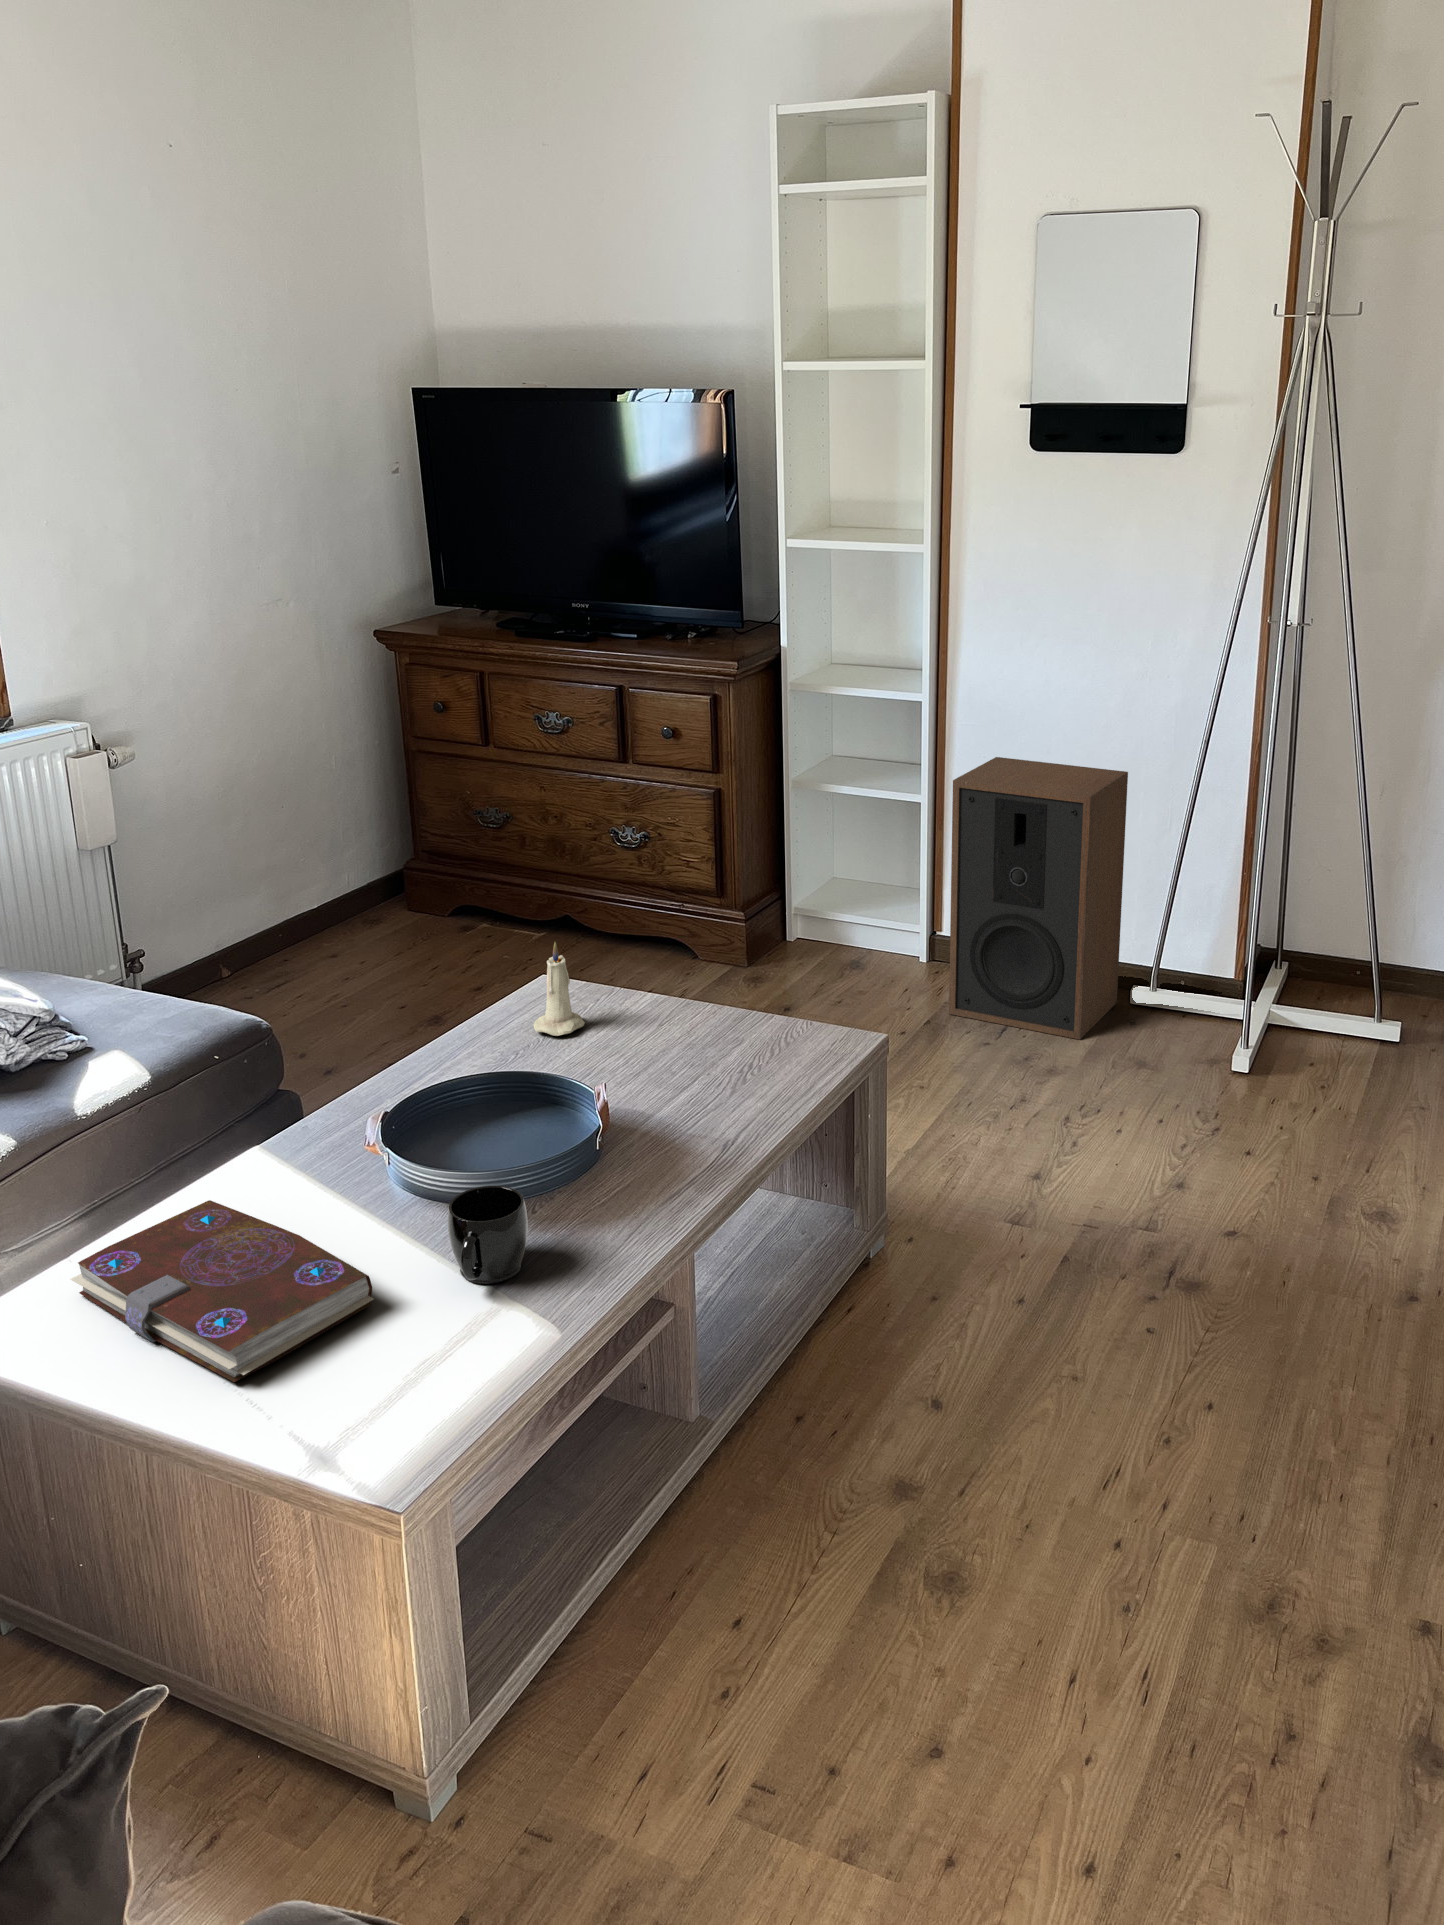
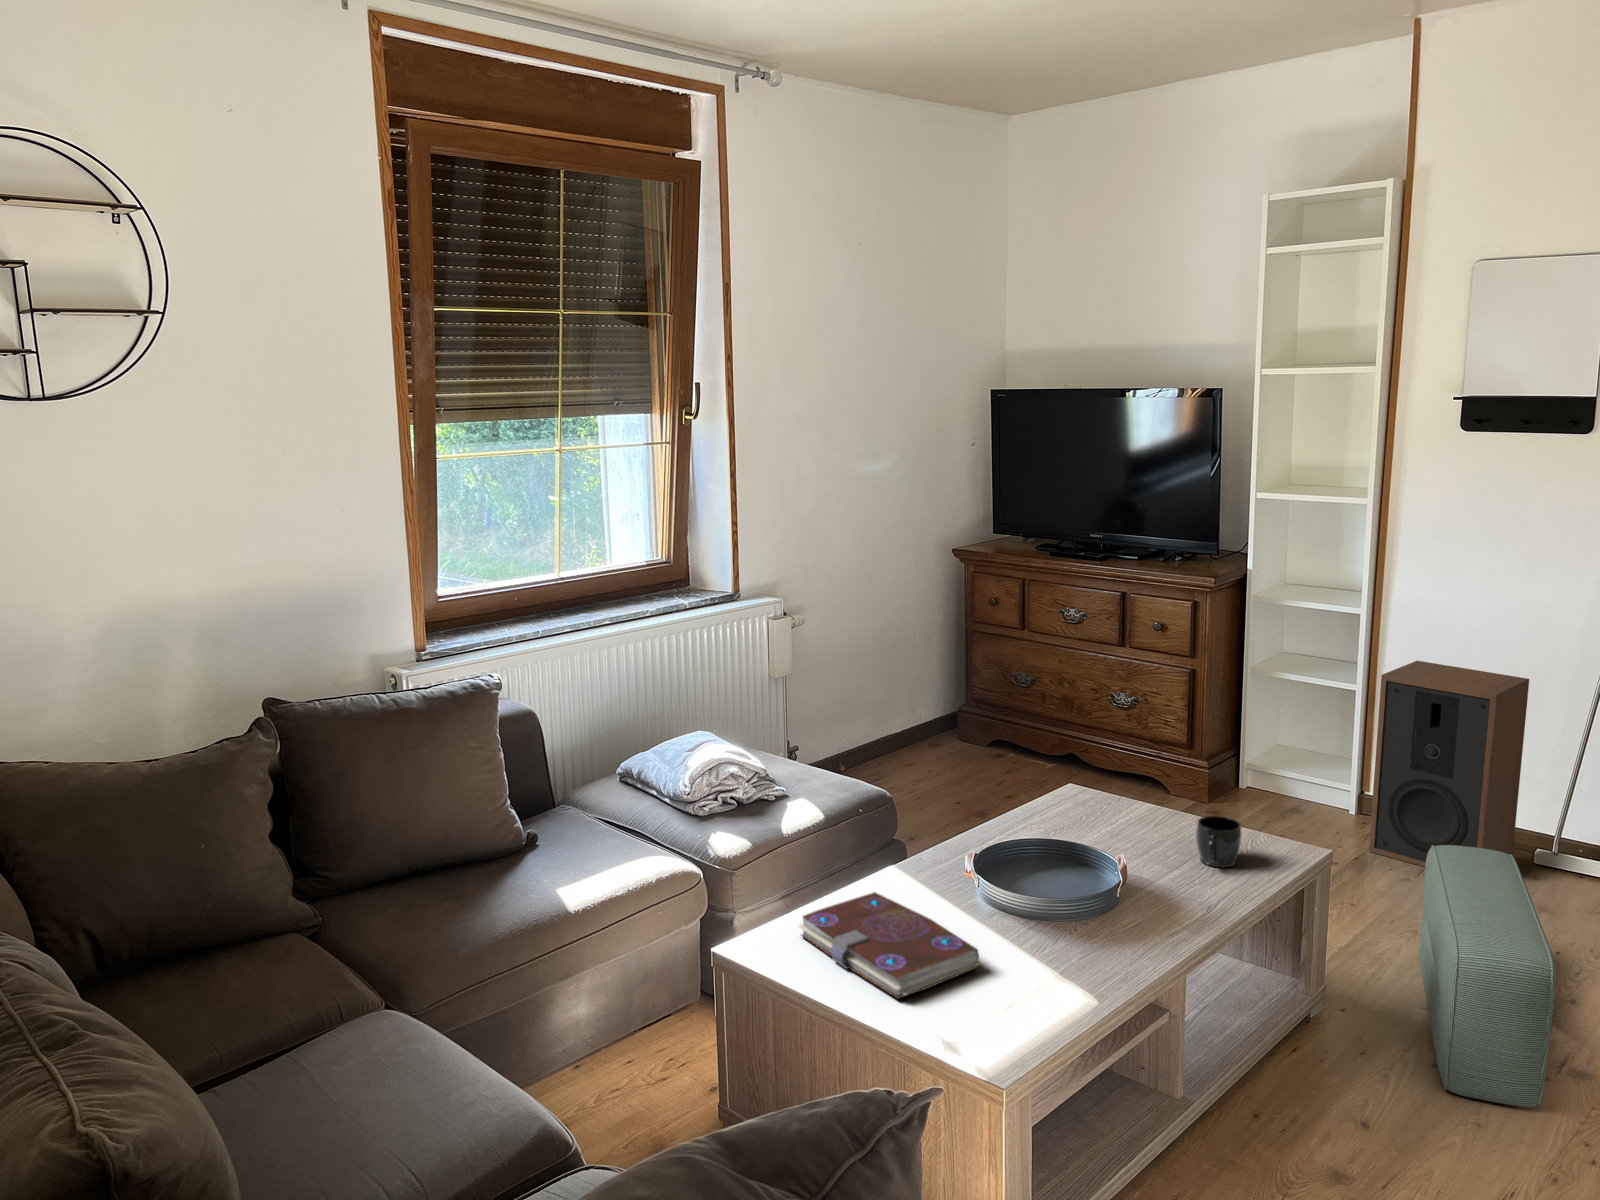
candle: present [533,942,585,1036] -> none [1071,758,1106,822]
pouf: none [1011,1005,1169,1343] -> present [1420,845,1556,1107]
mug: present [448,1186,528,1284] -> present [1196,816,1242,867]

